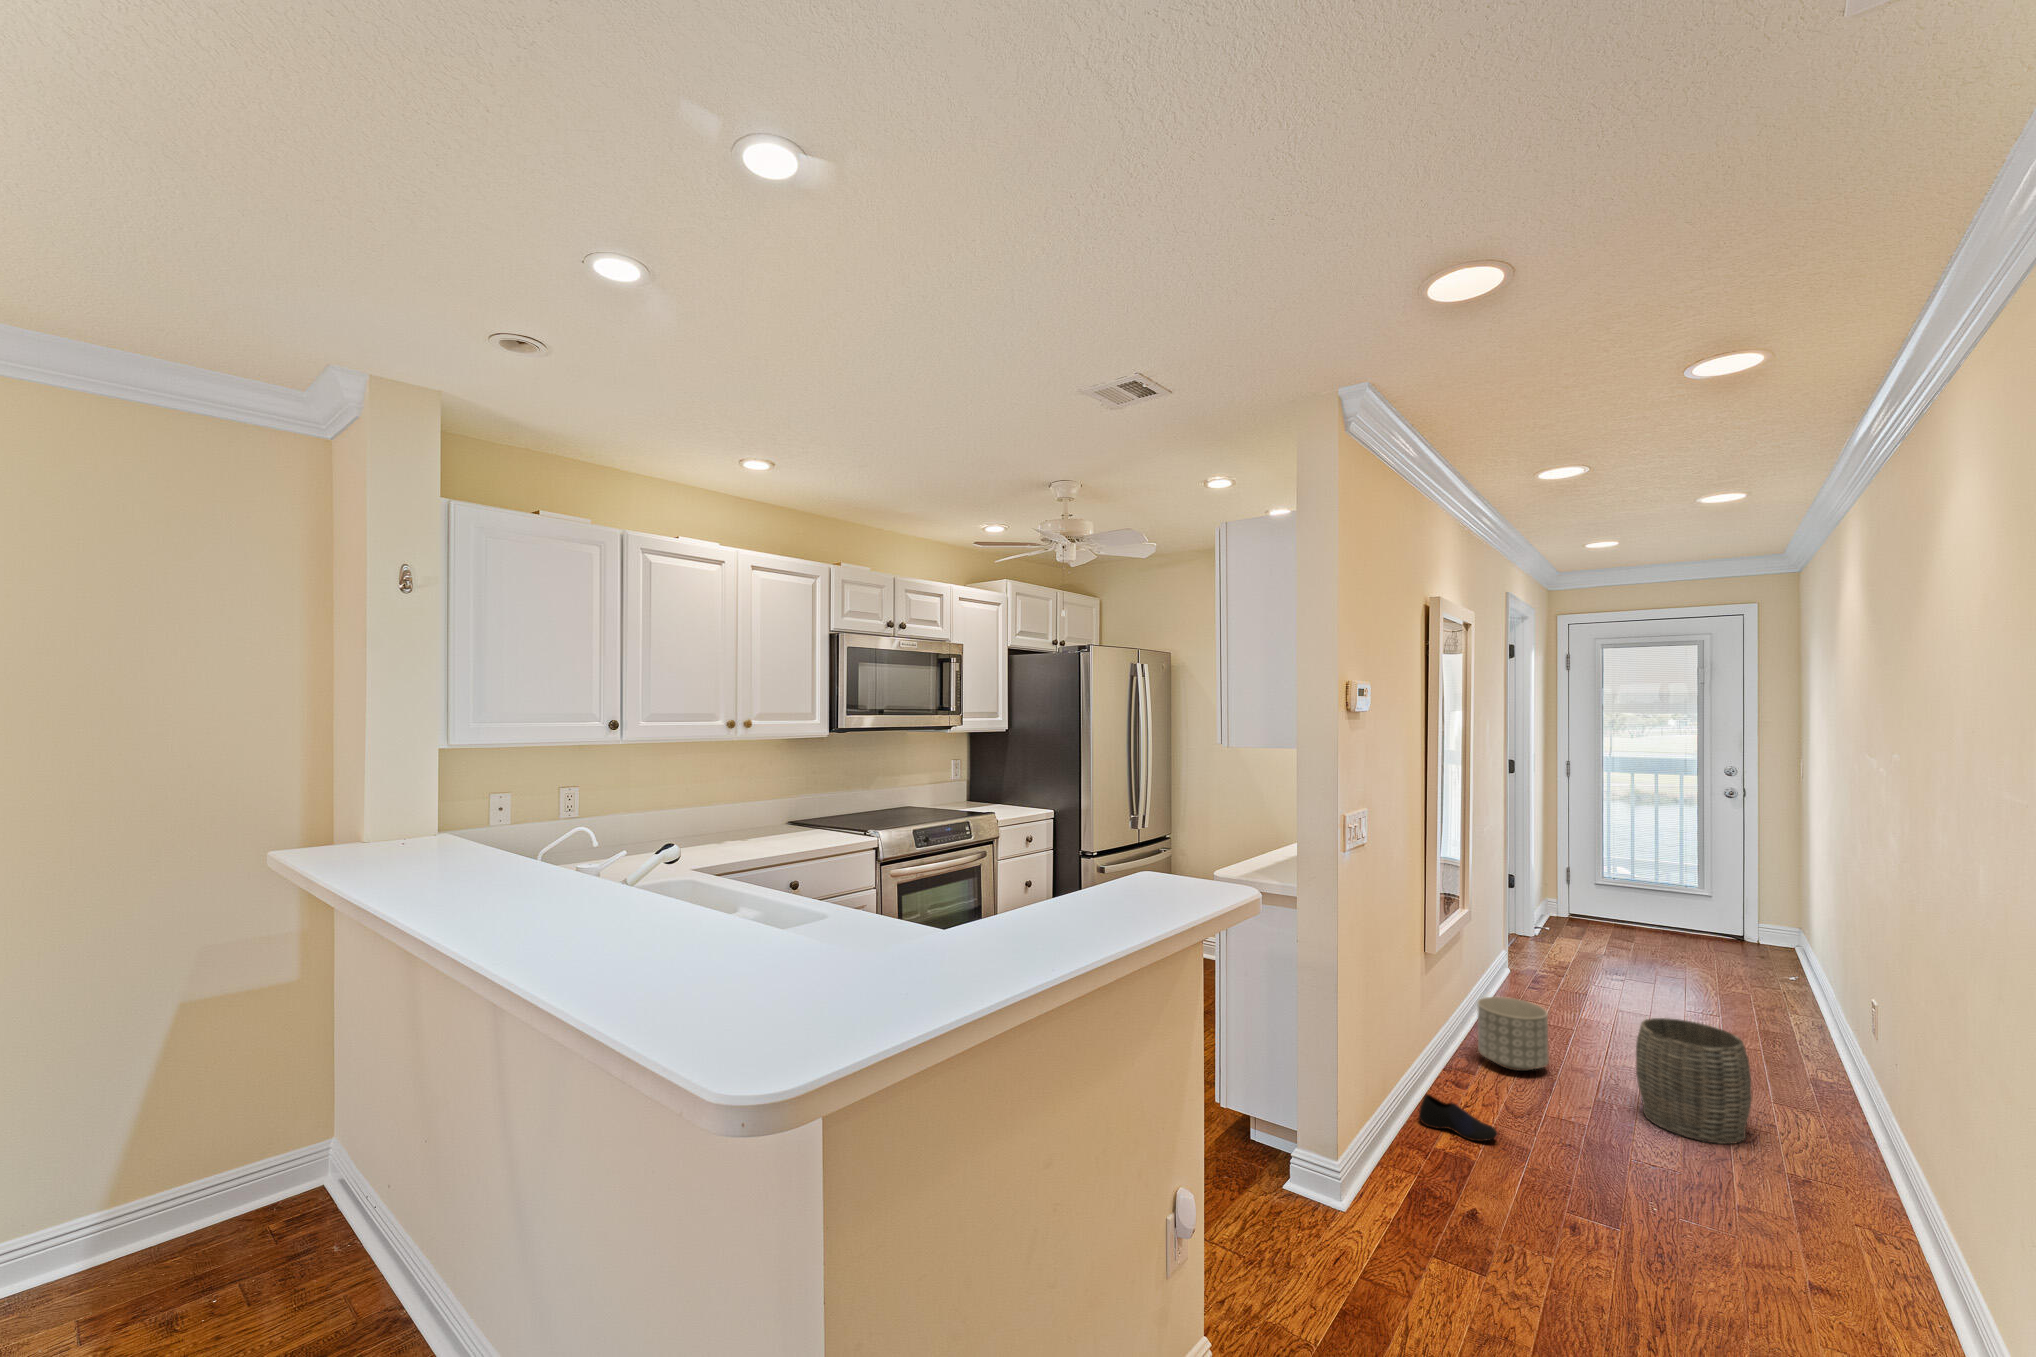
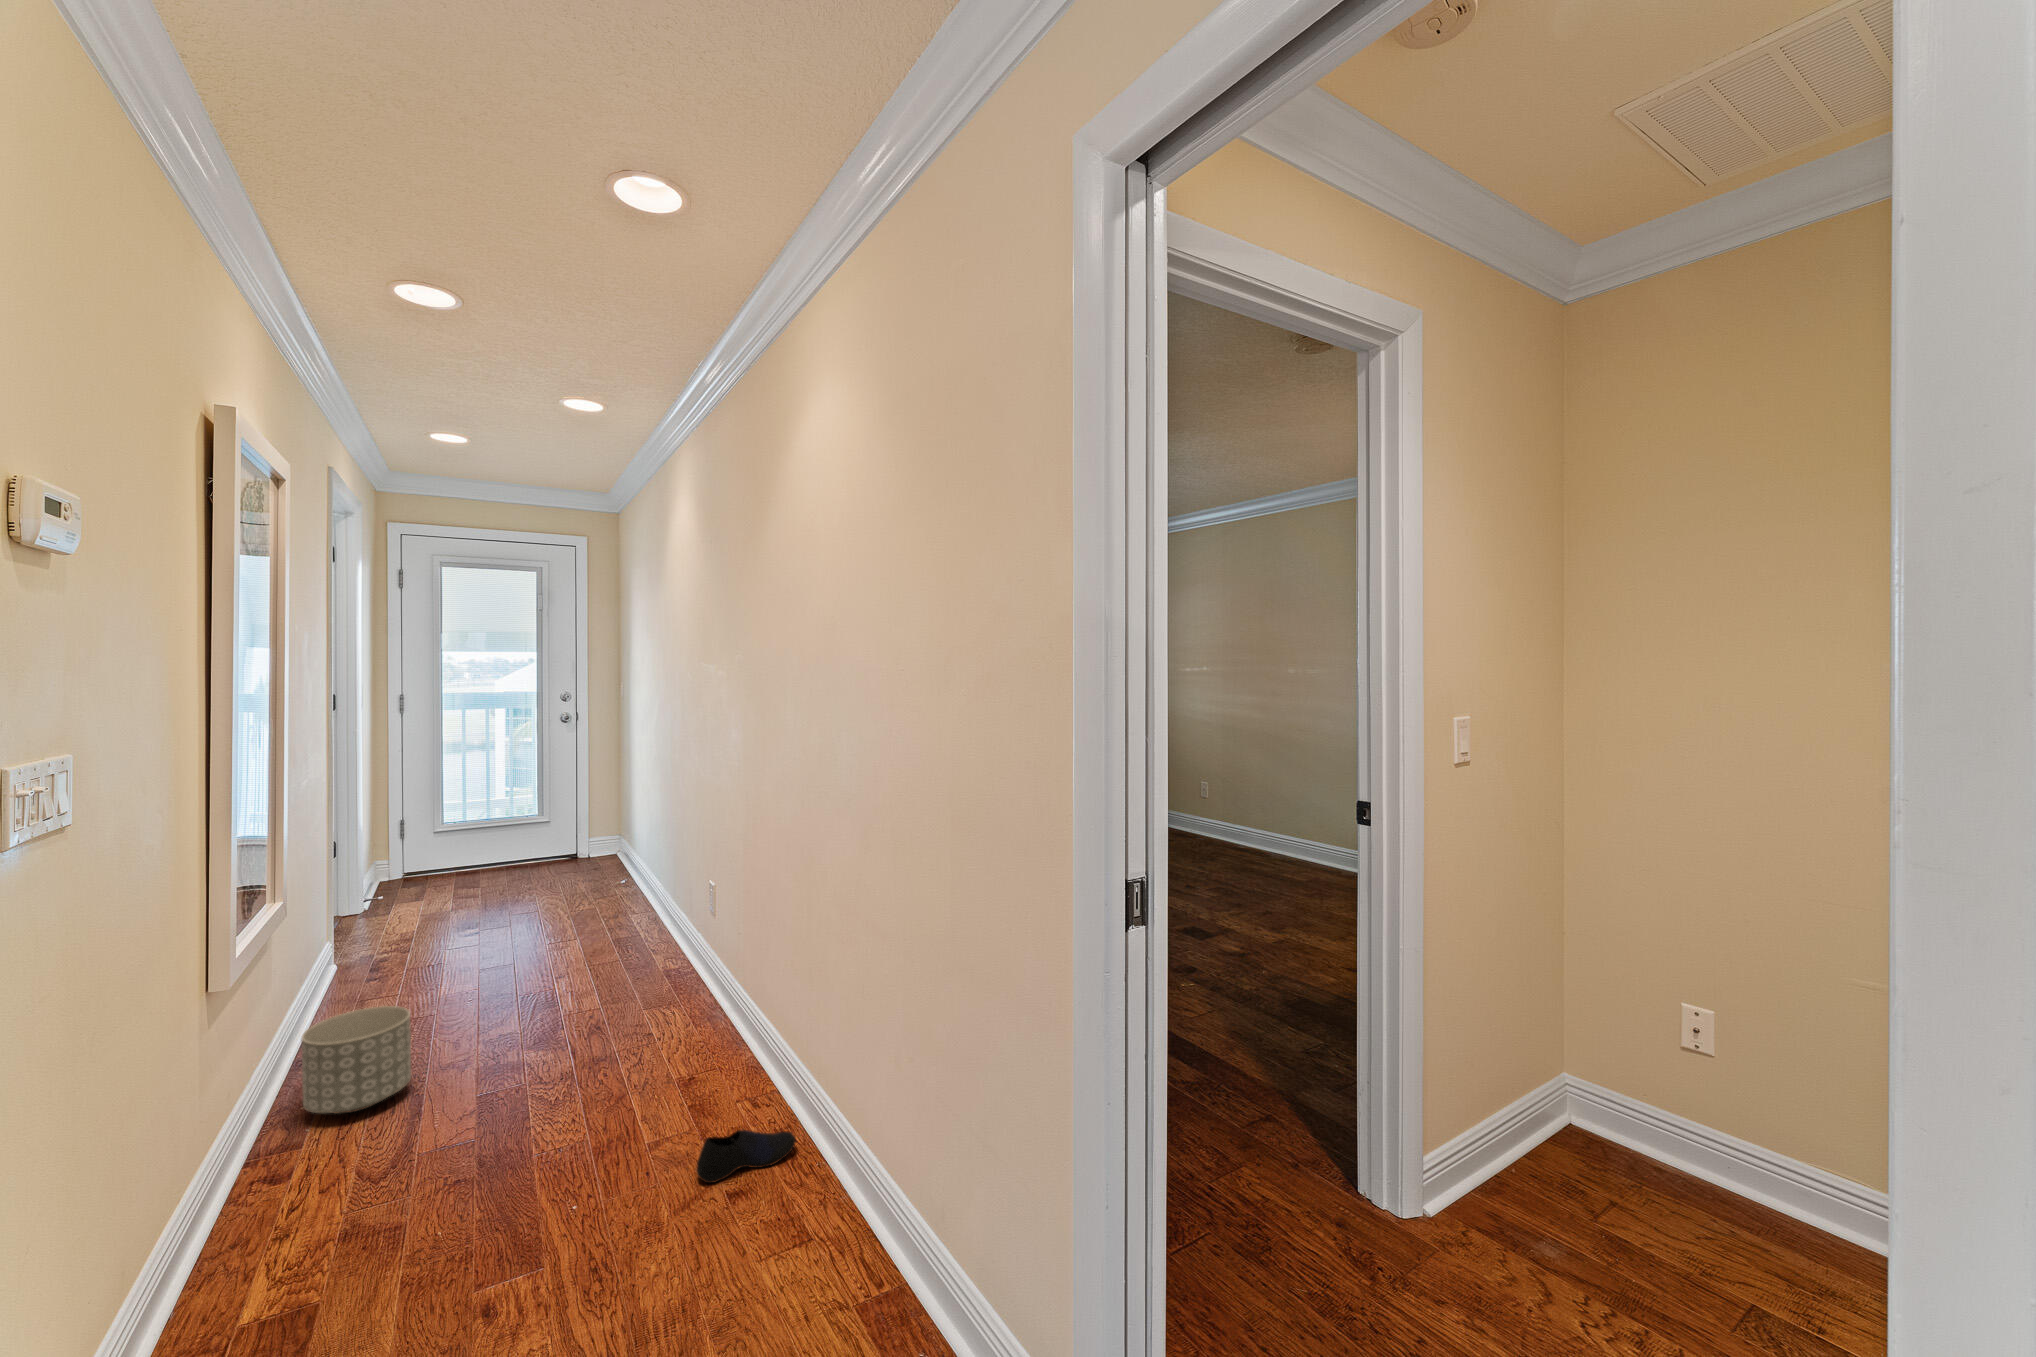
woven basket: present [1636,1018,1752,1144] -> none [526,955,639,1093]
shoe: present [1419,1094,1498,1141] -> present [696,1130,796,1183]

